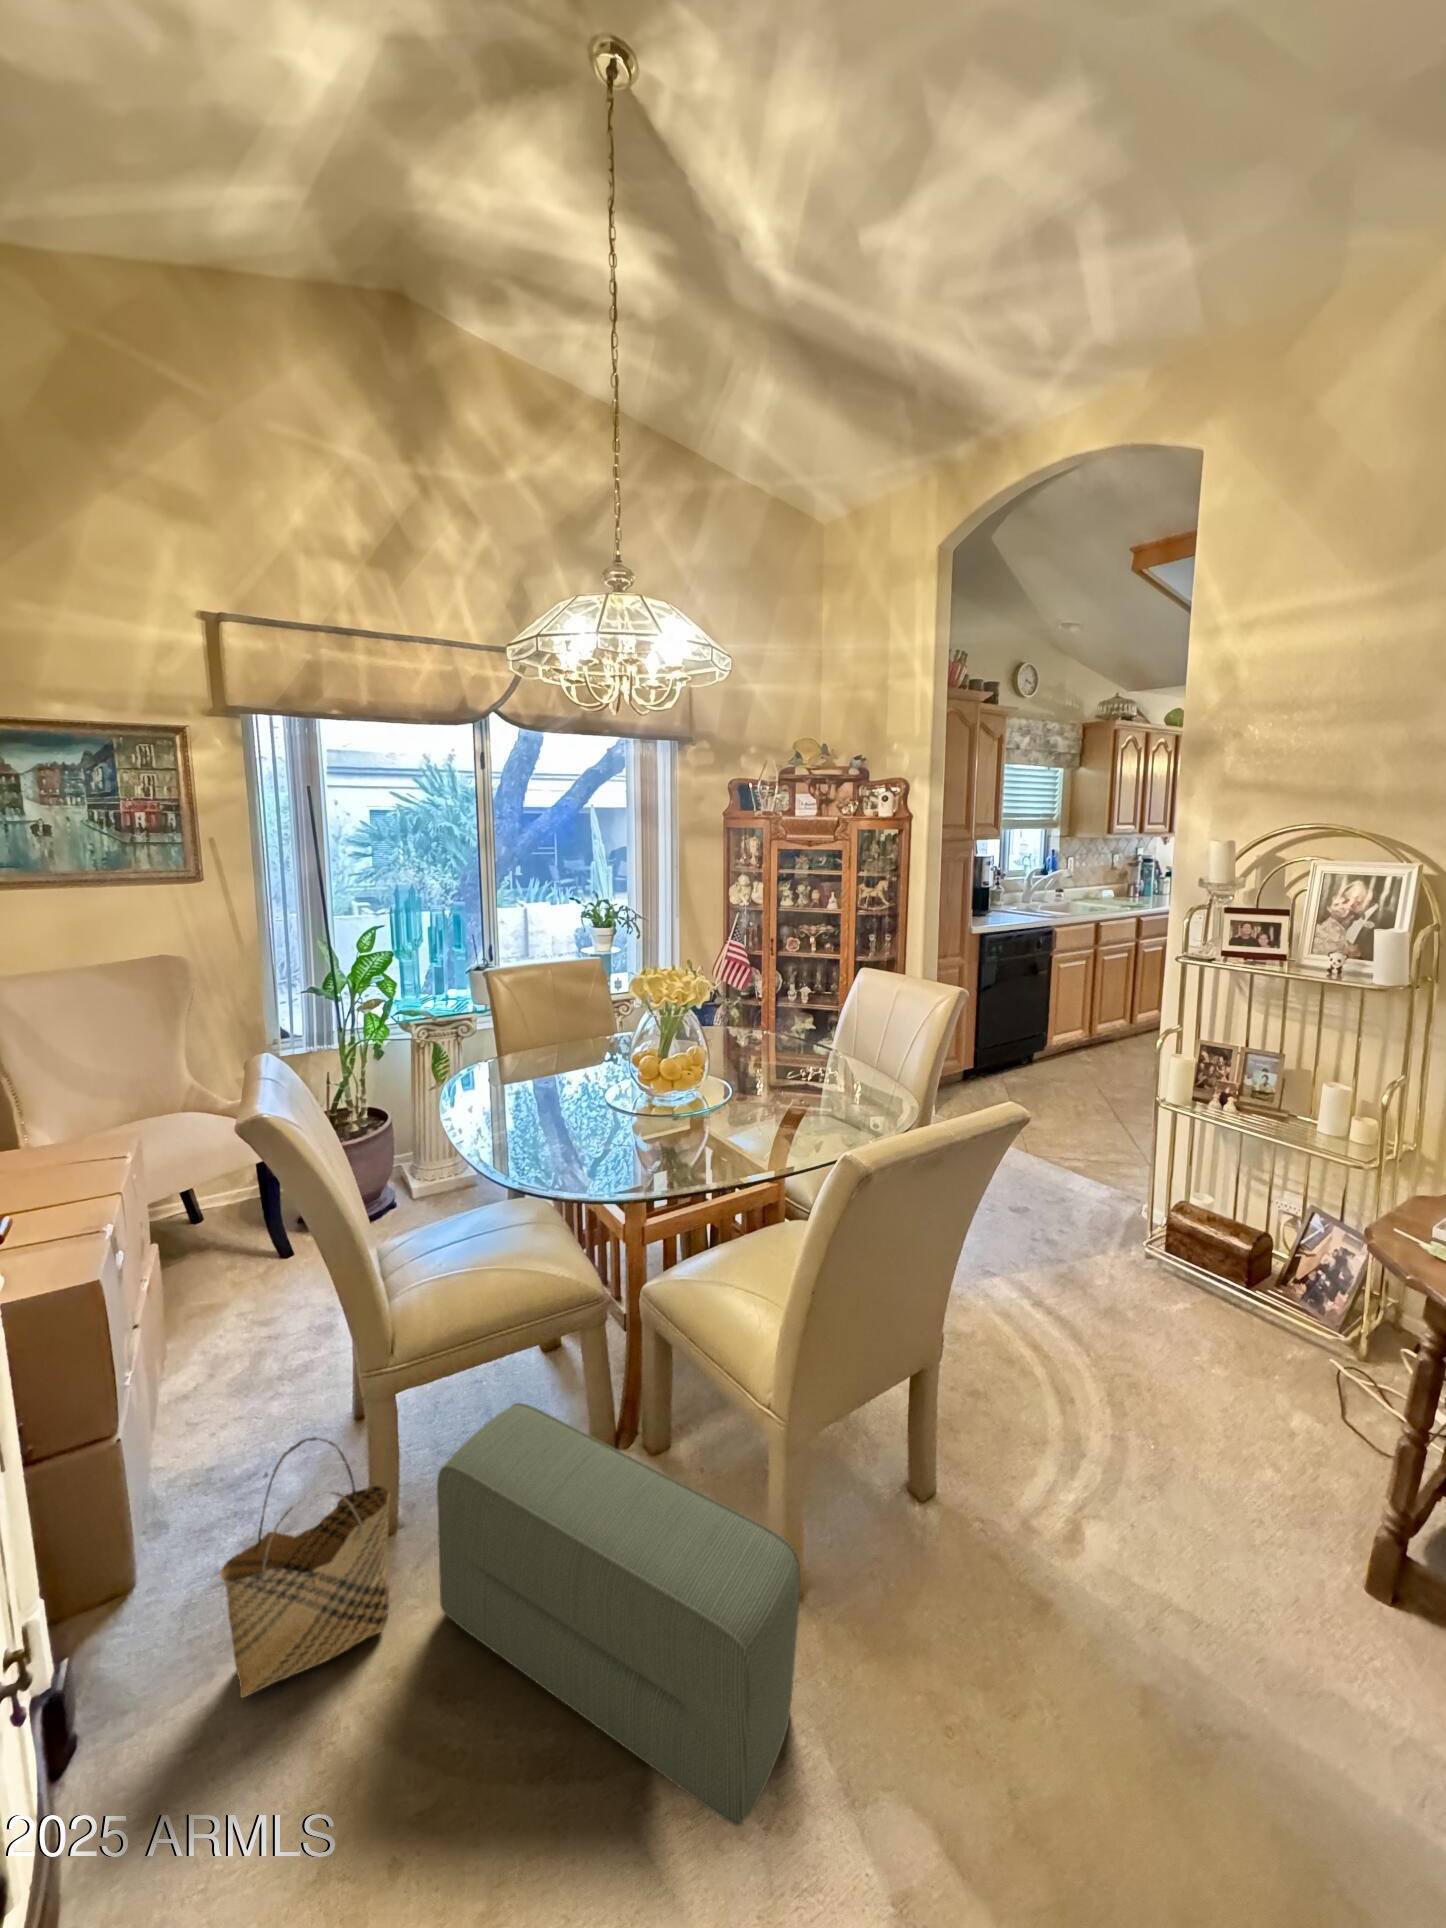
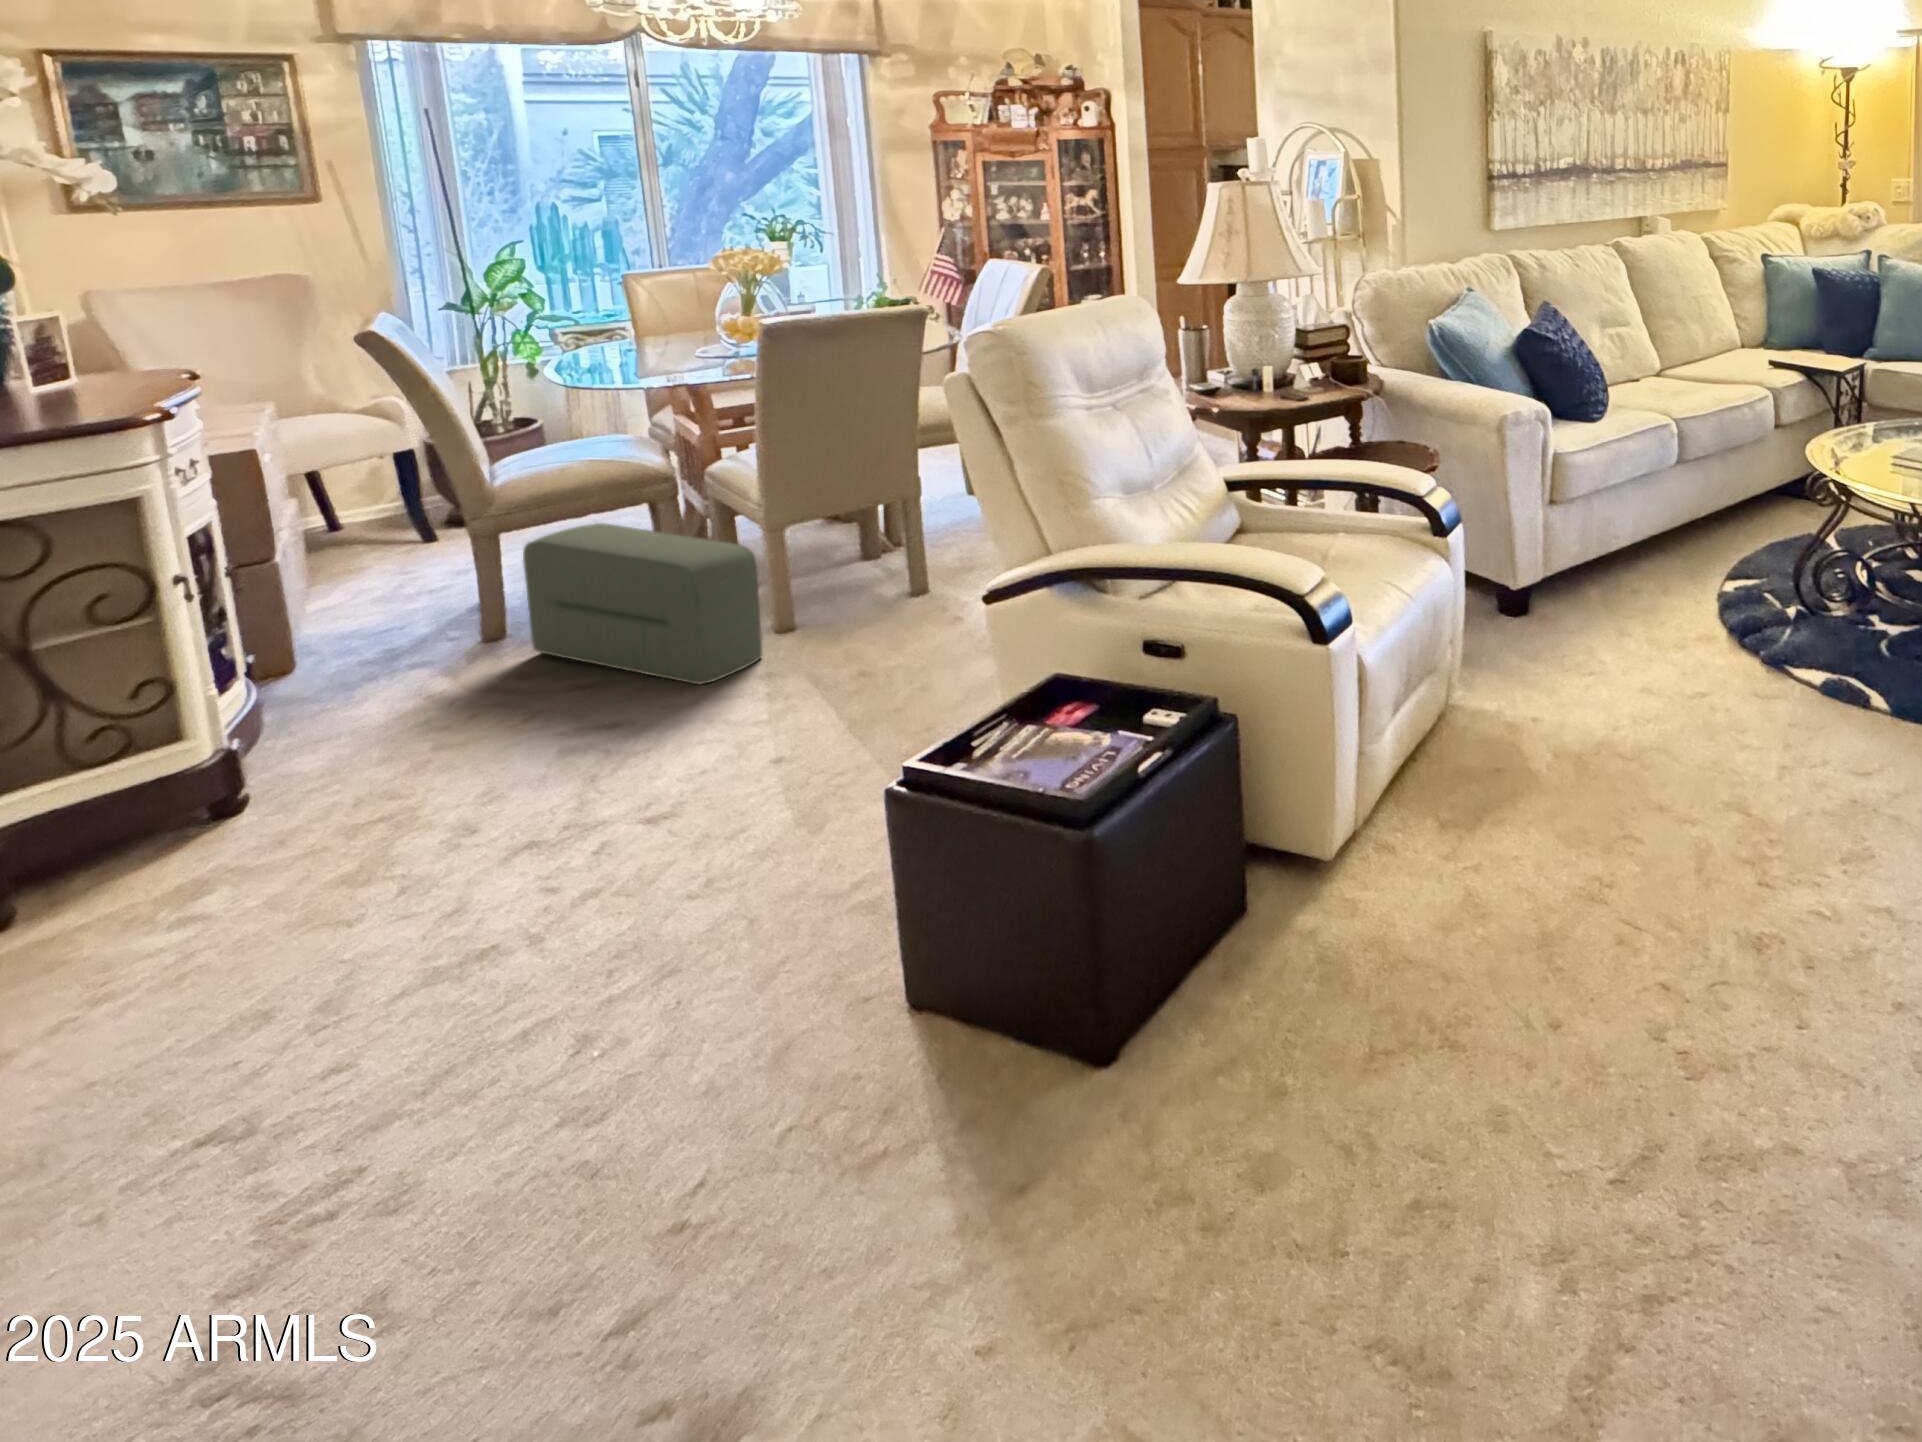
woven basket: present [220,1437,390,1698] -> none [363,538,494,682]

